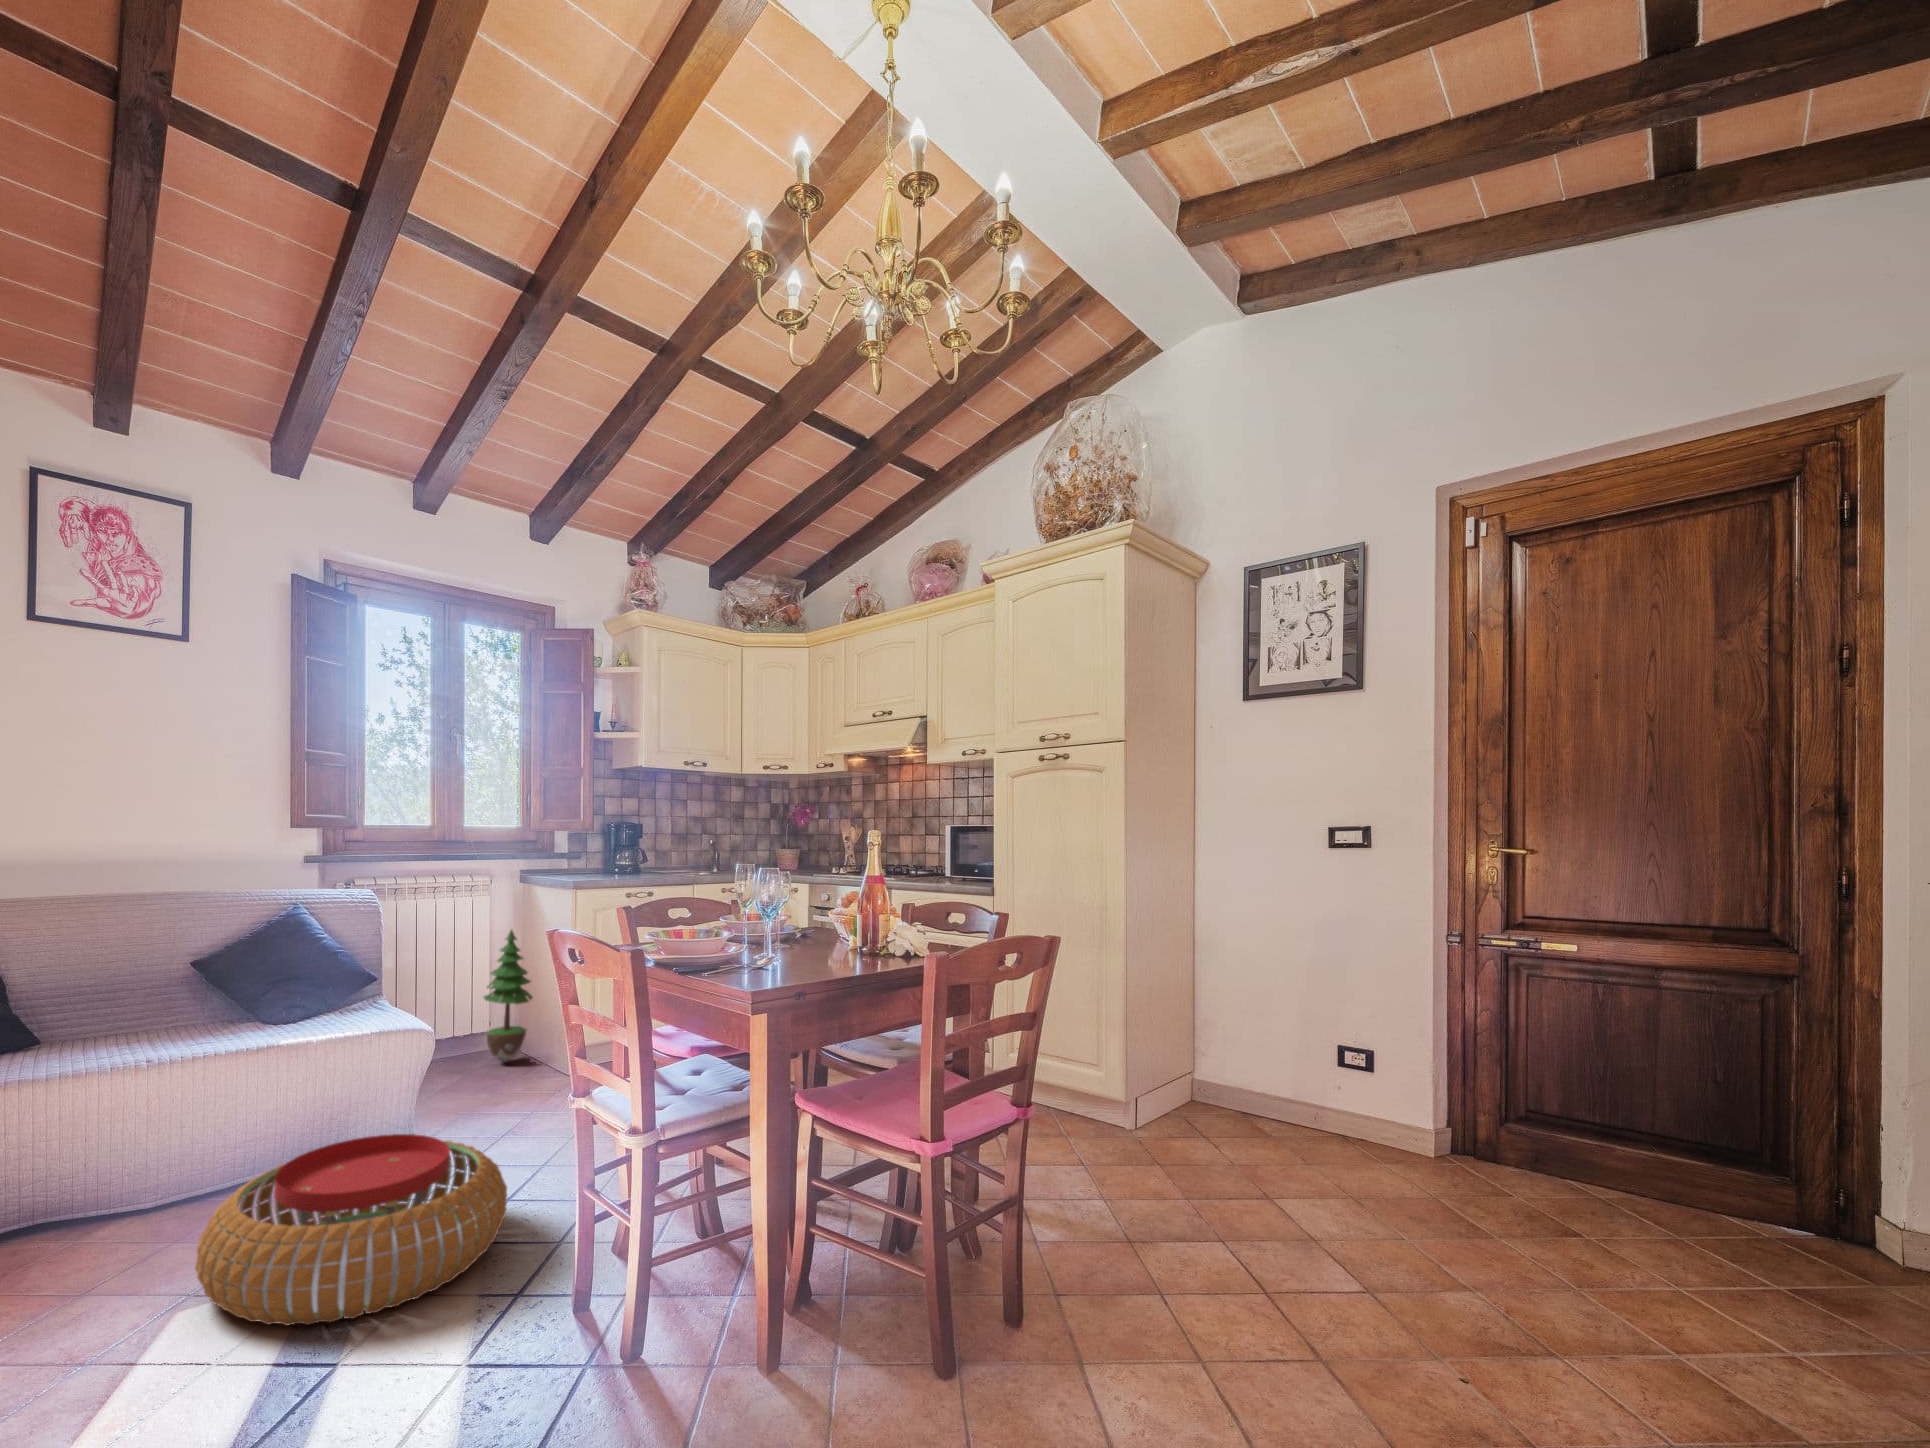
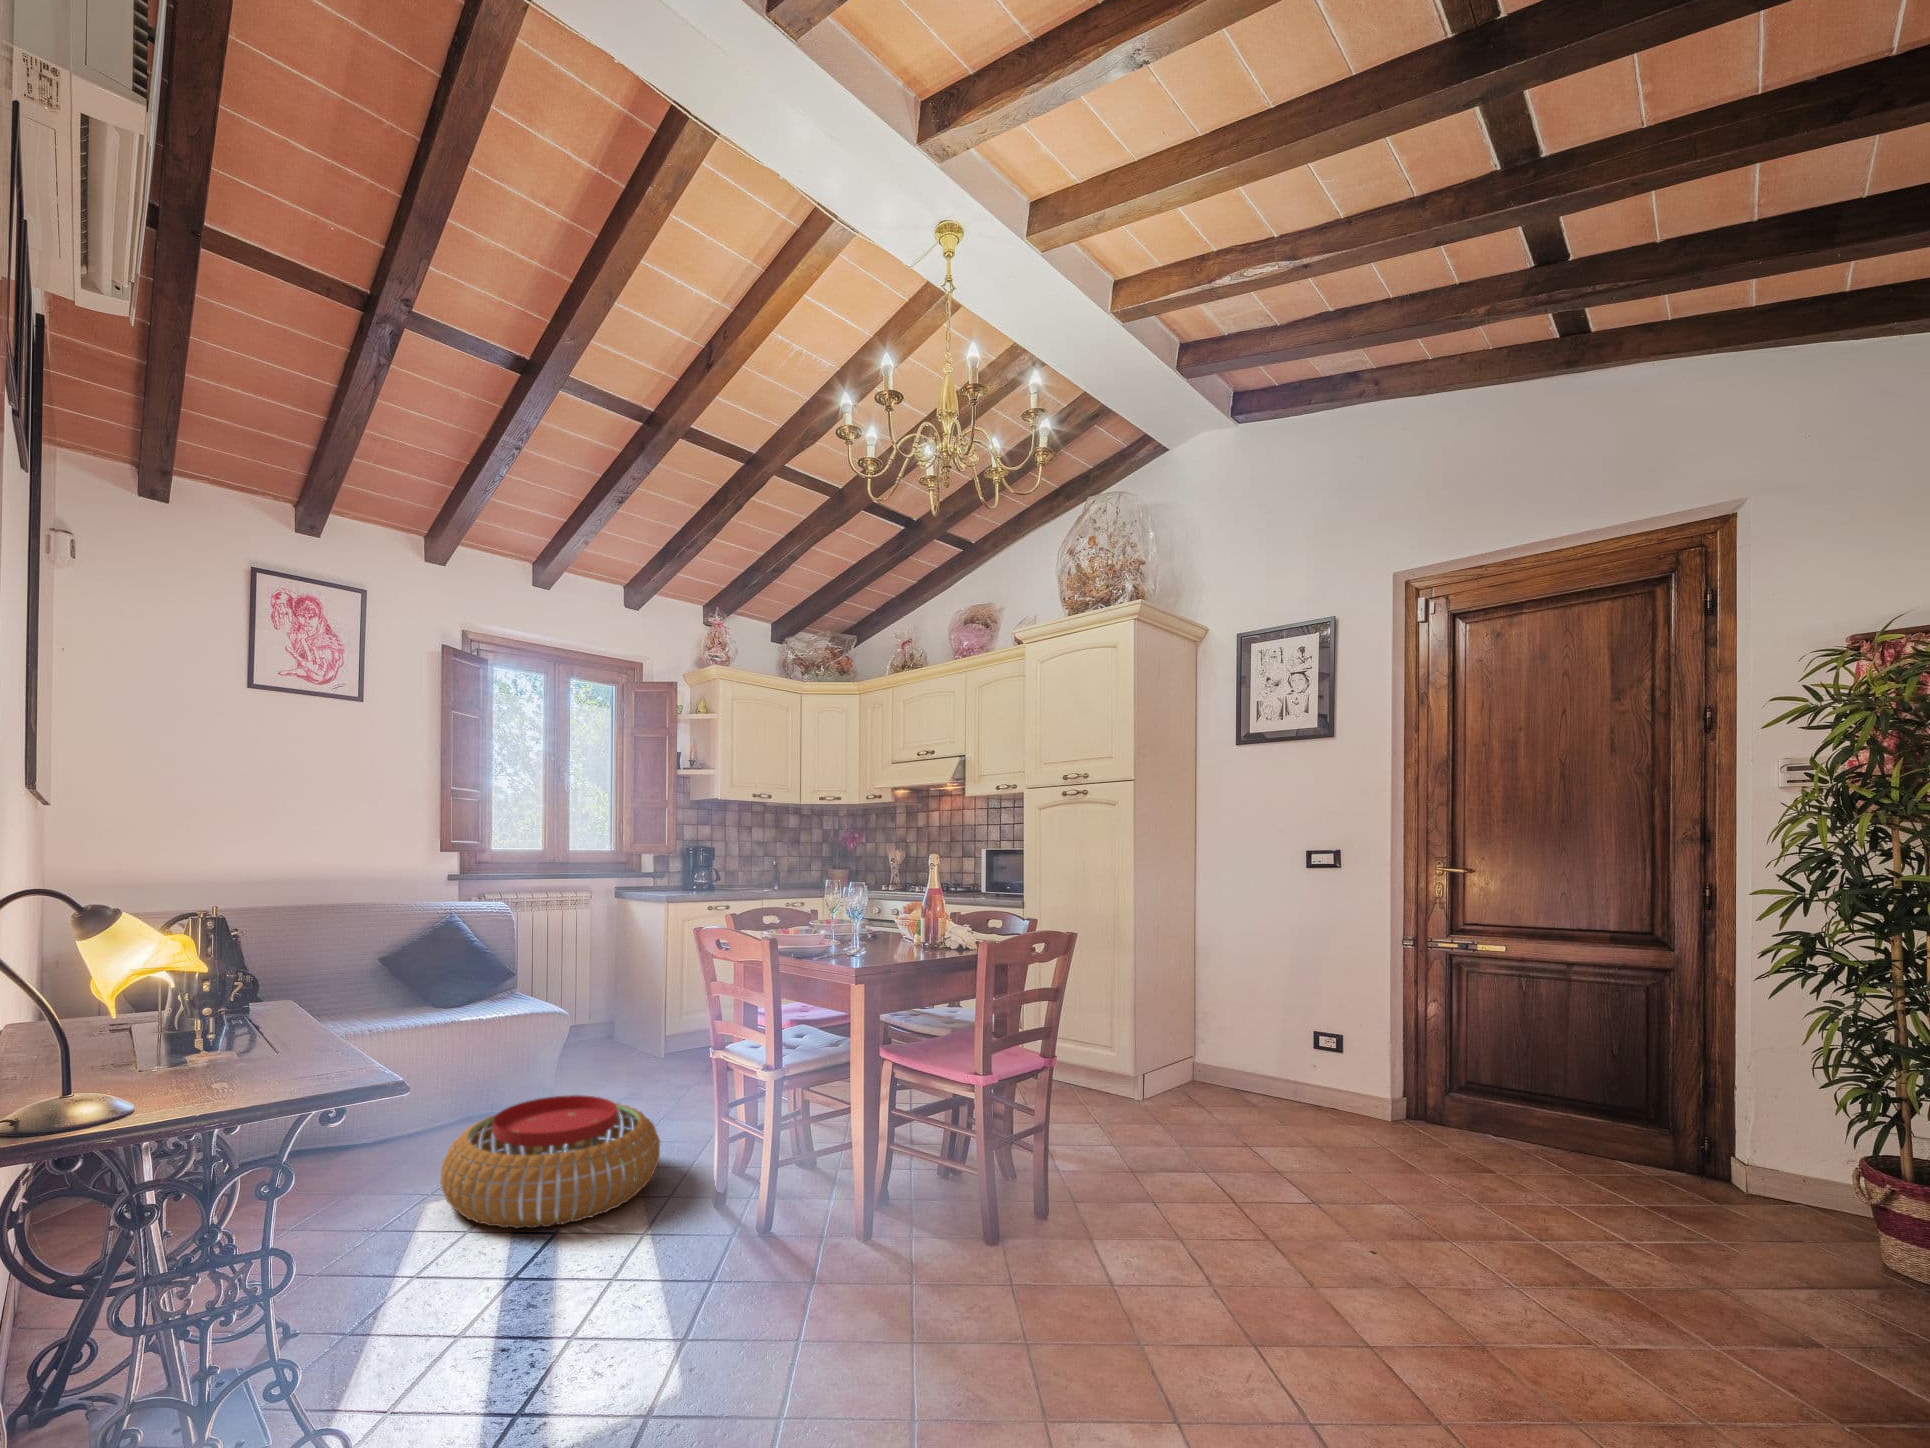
potted tree: present [484,930,532,1063] -> none [595,938,636,1053]

